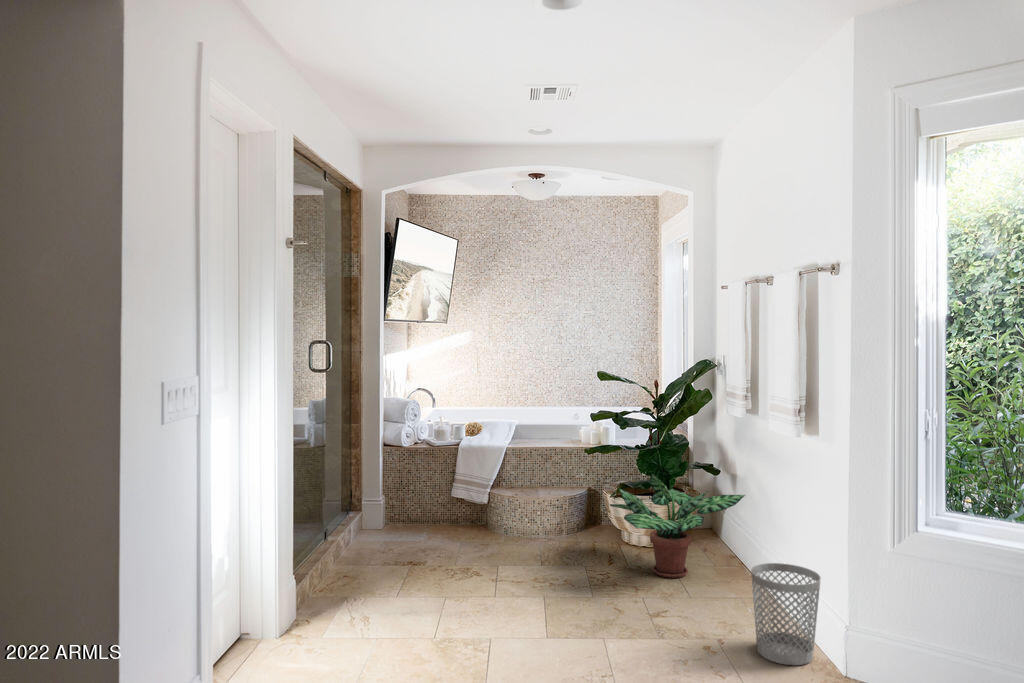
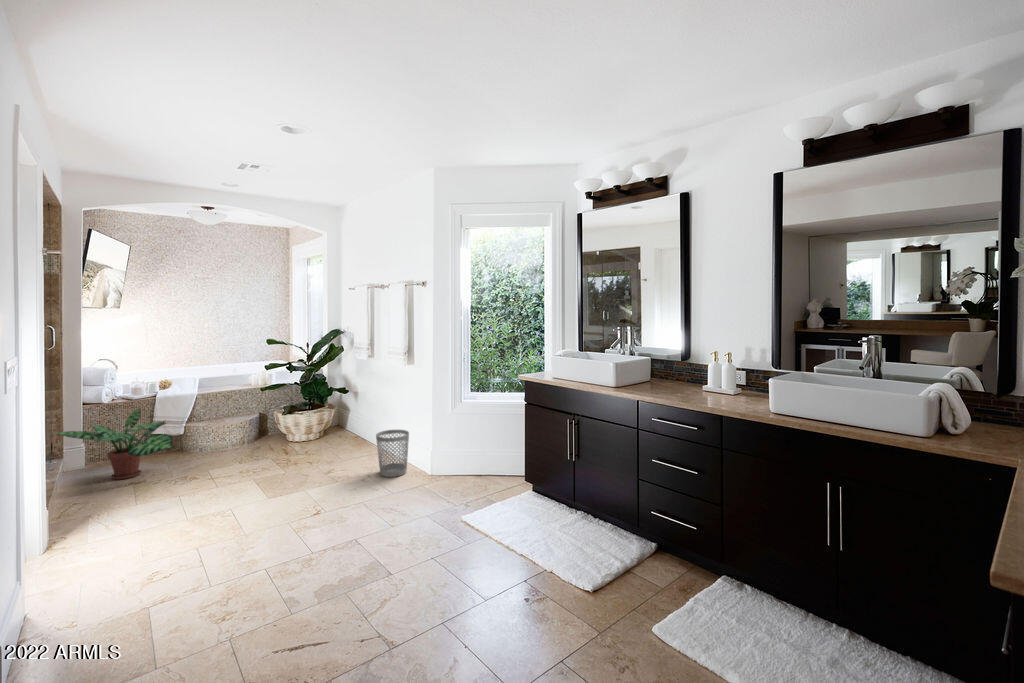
potted plant: present [610,474,745,578] -> present [56,408,173,479]

